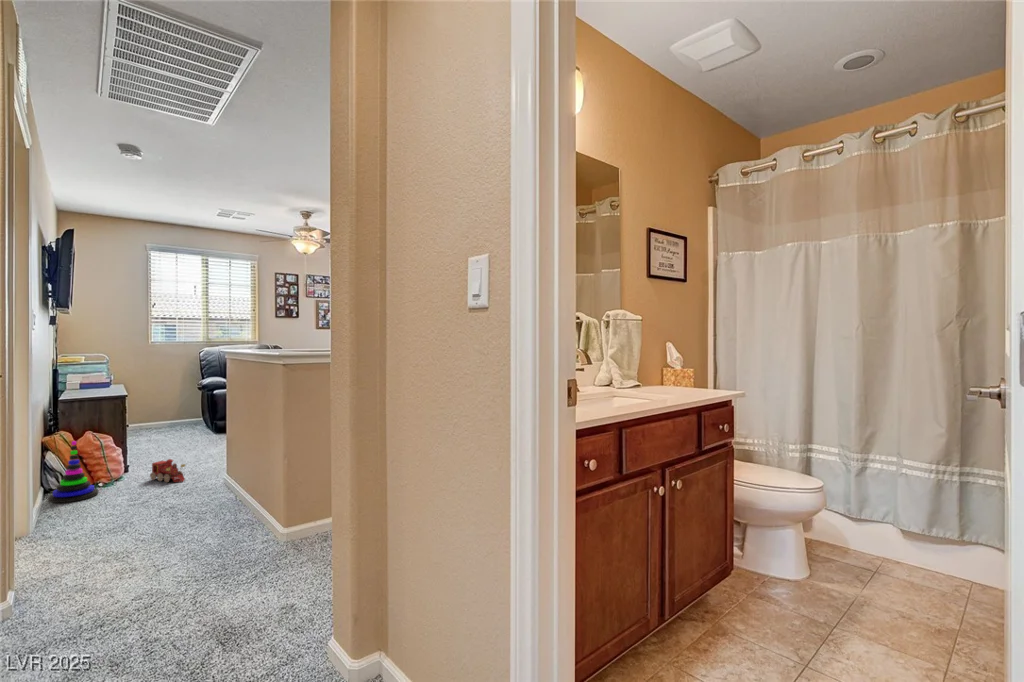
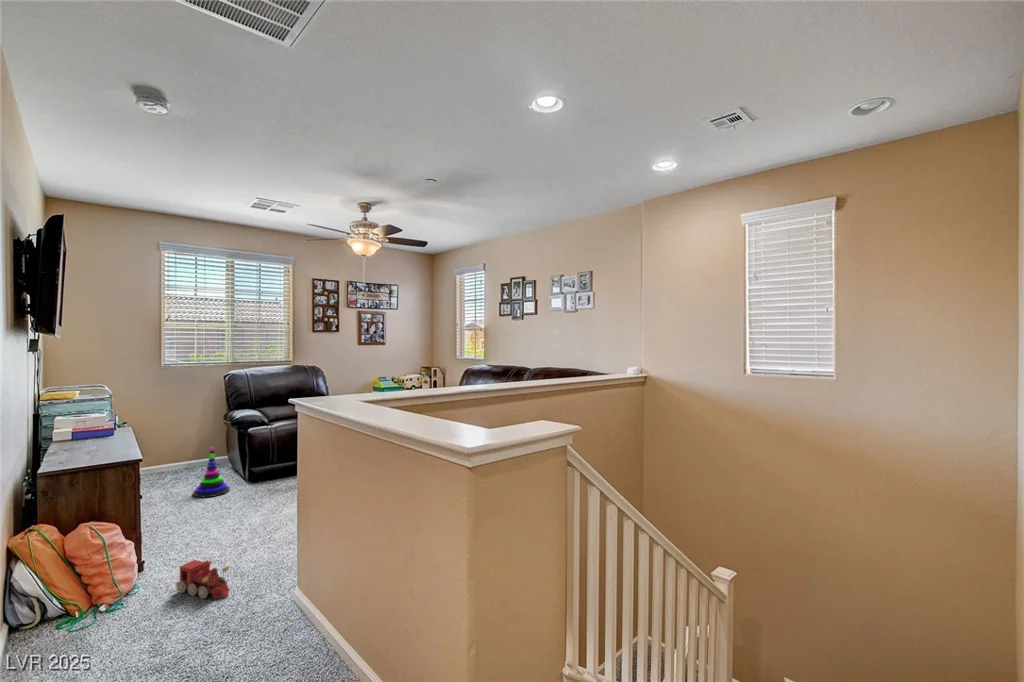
stacking toy: present [48,441,98,503] -> present [193,447,230,497]

